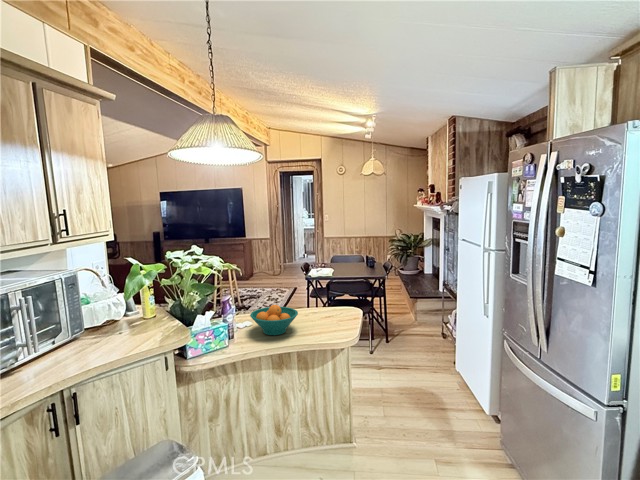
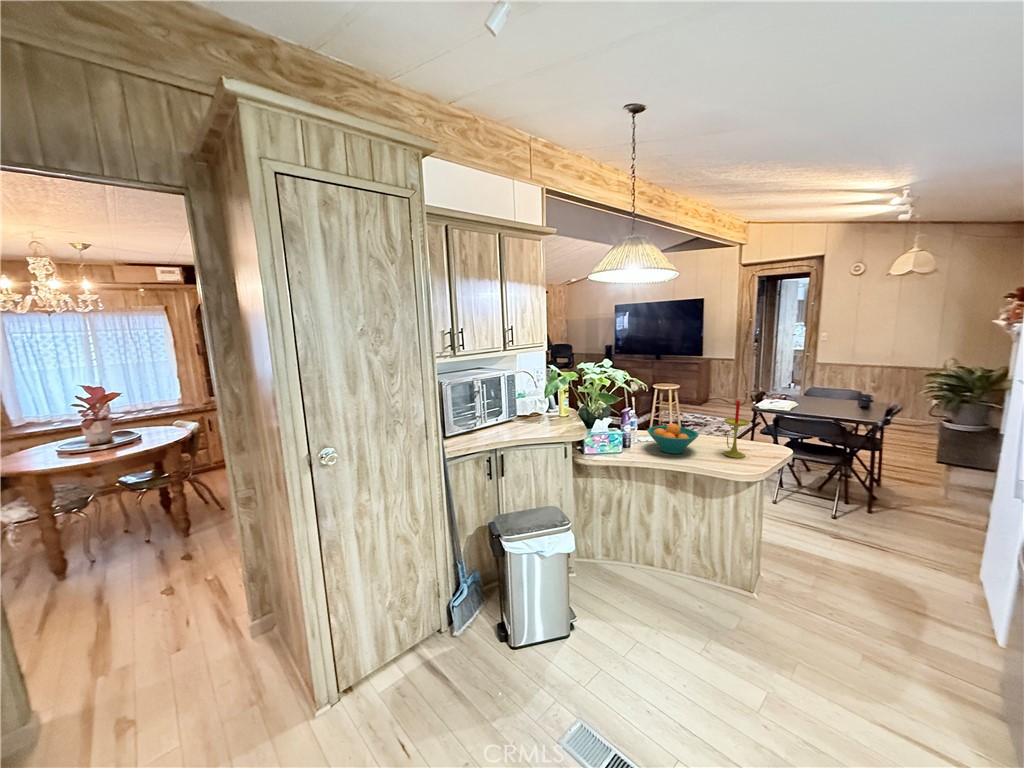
candle: none [316,273,336,326] -> present [723,401,749,458]

